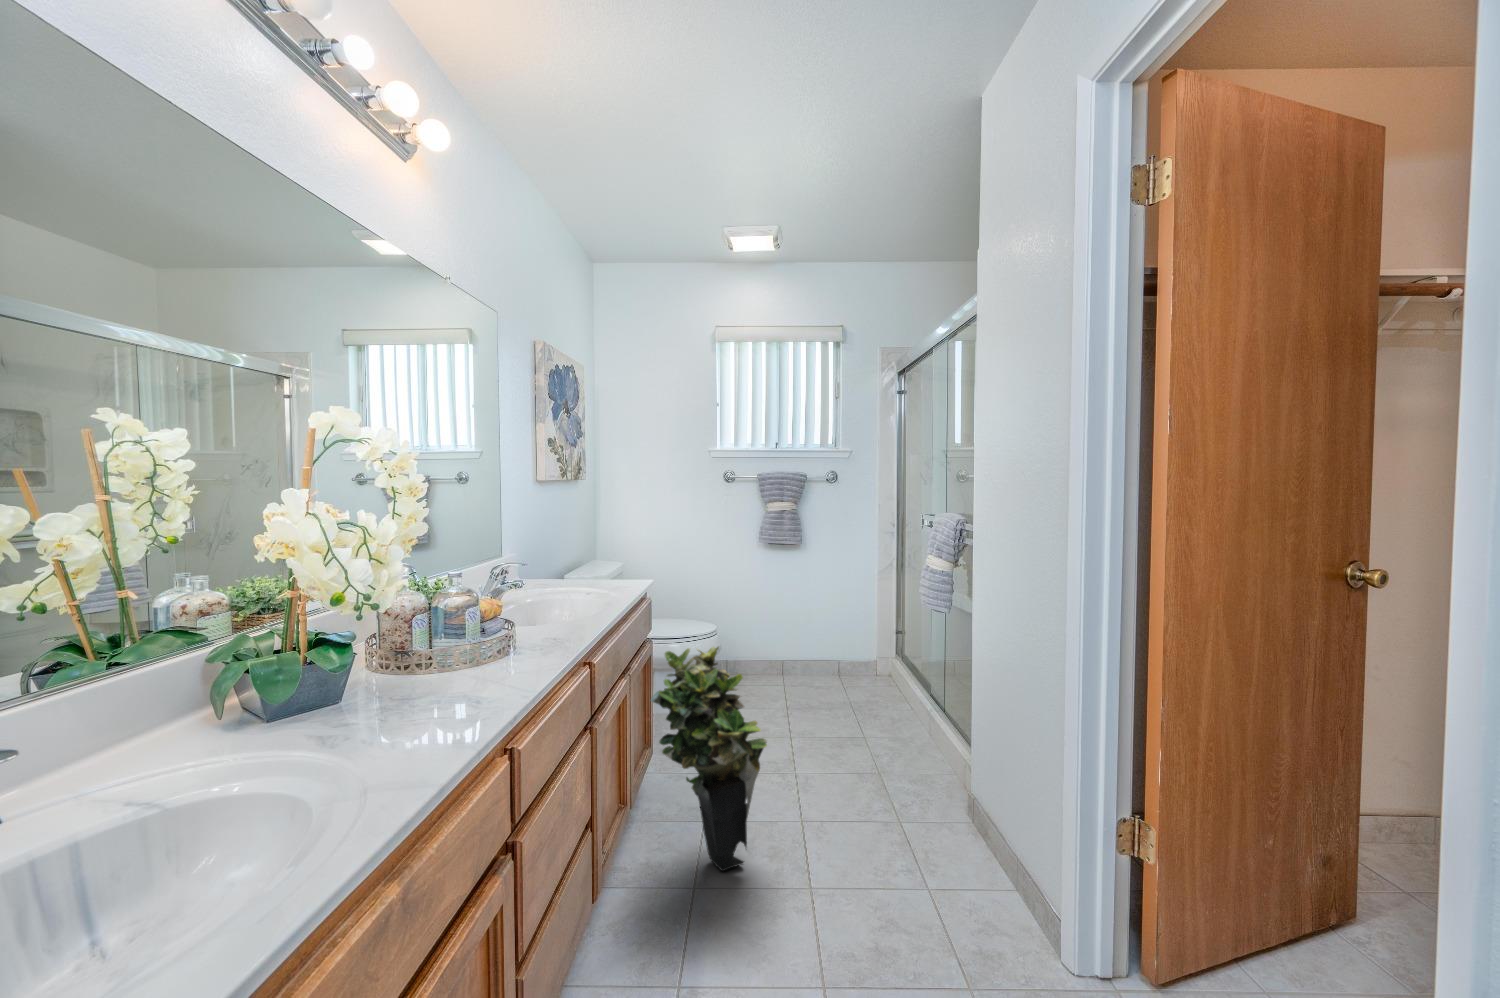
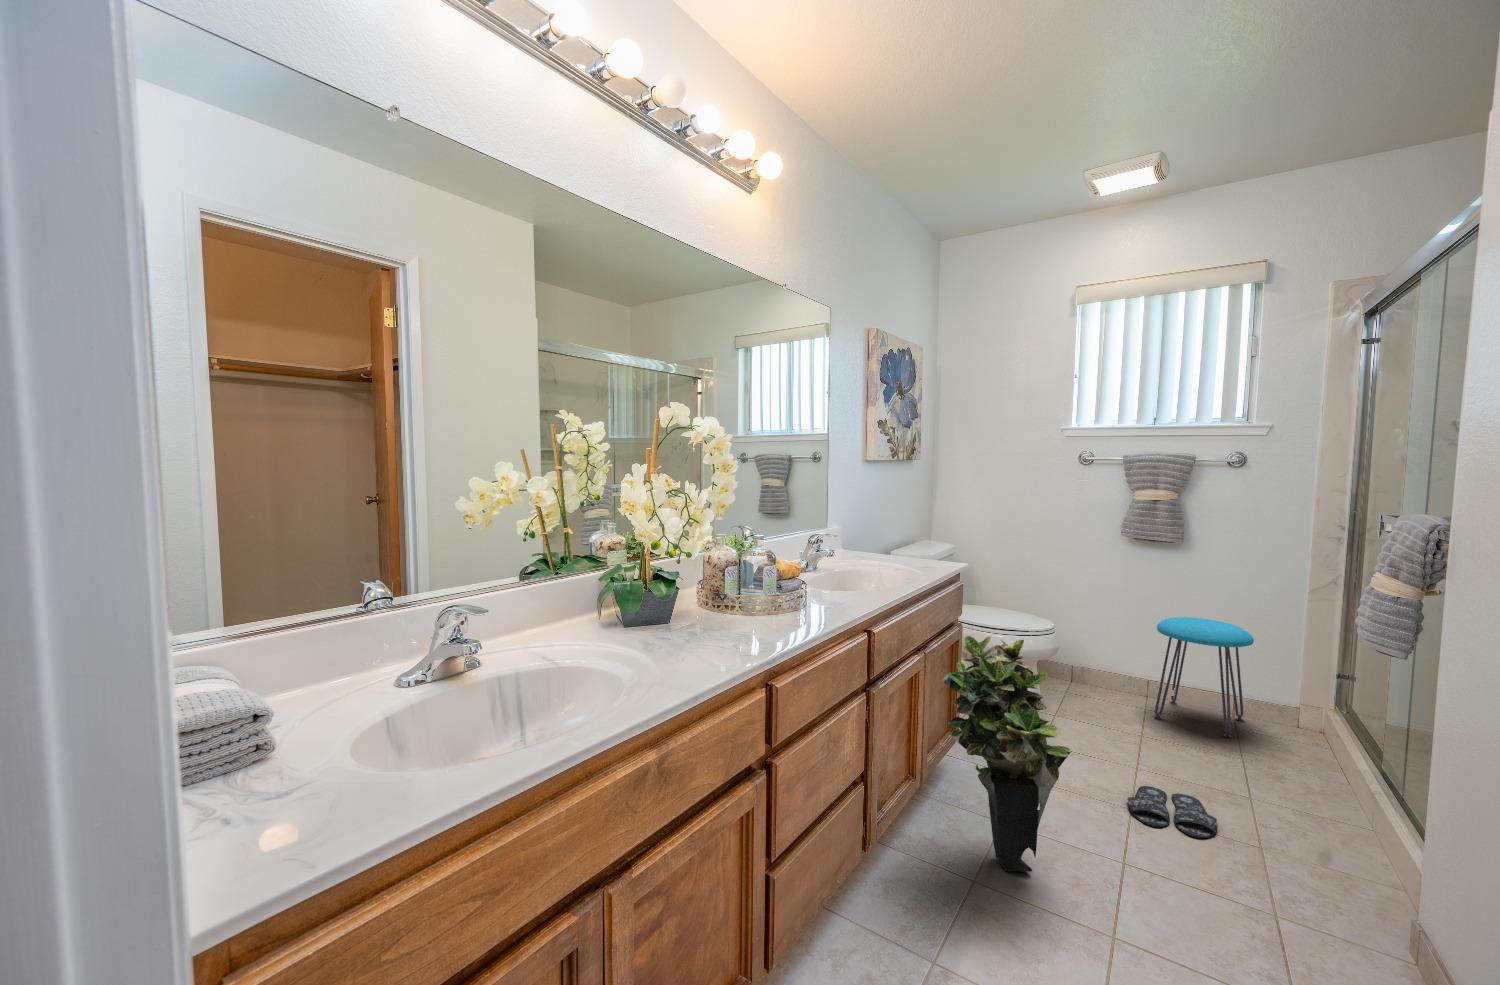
stool: none [791,606,856,699] -> present [1154,617,1254,738]
slippers: none [796,754,860,789] -> present [1127,786,1217,838]

